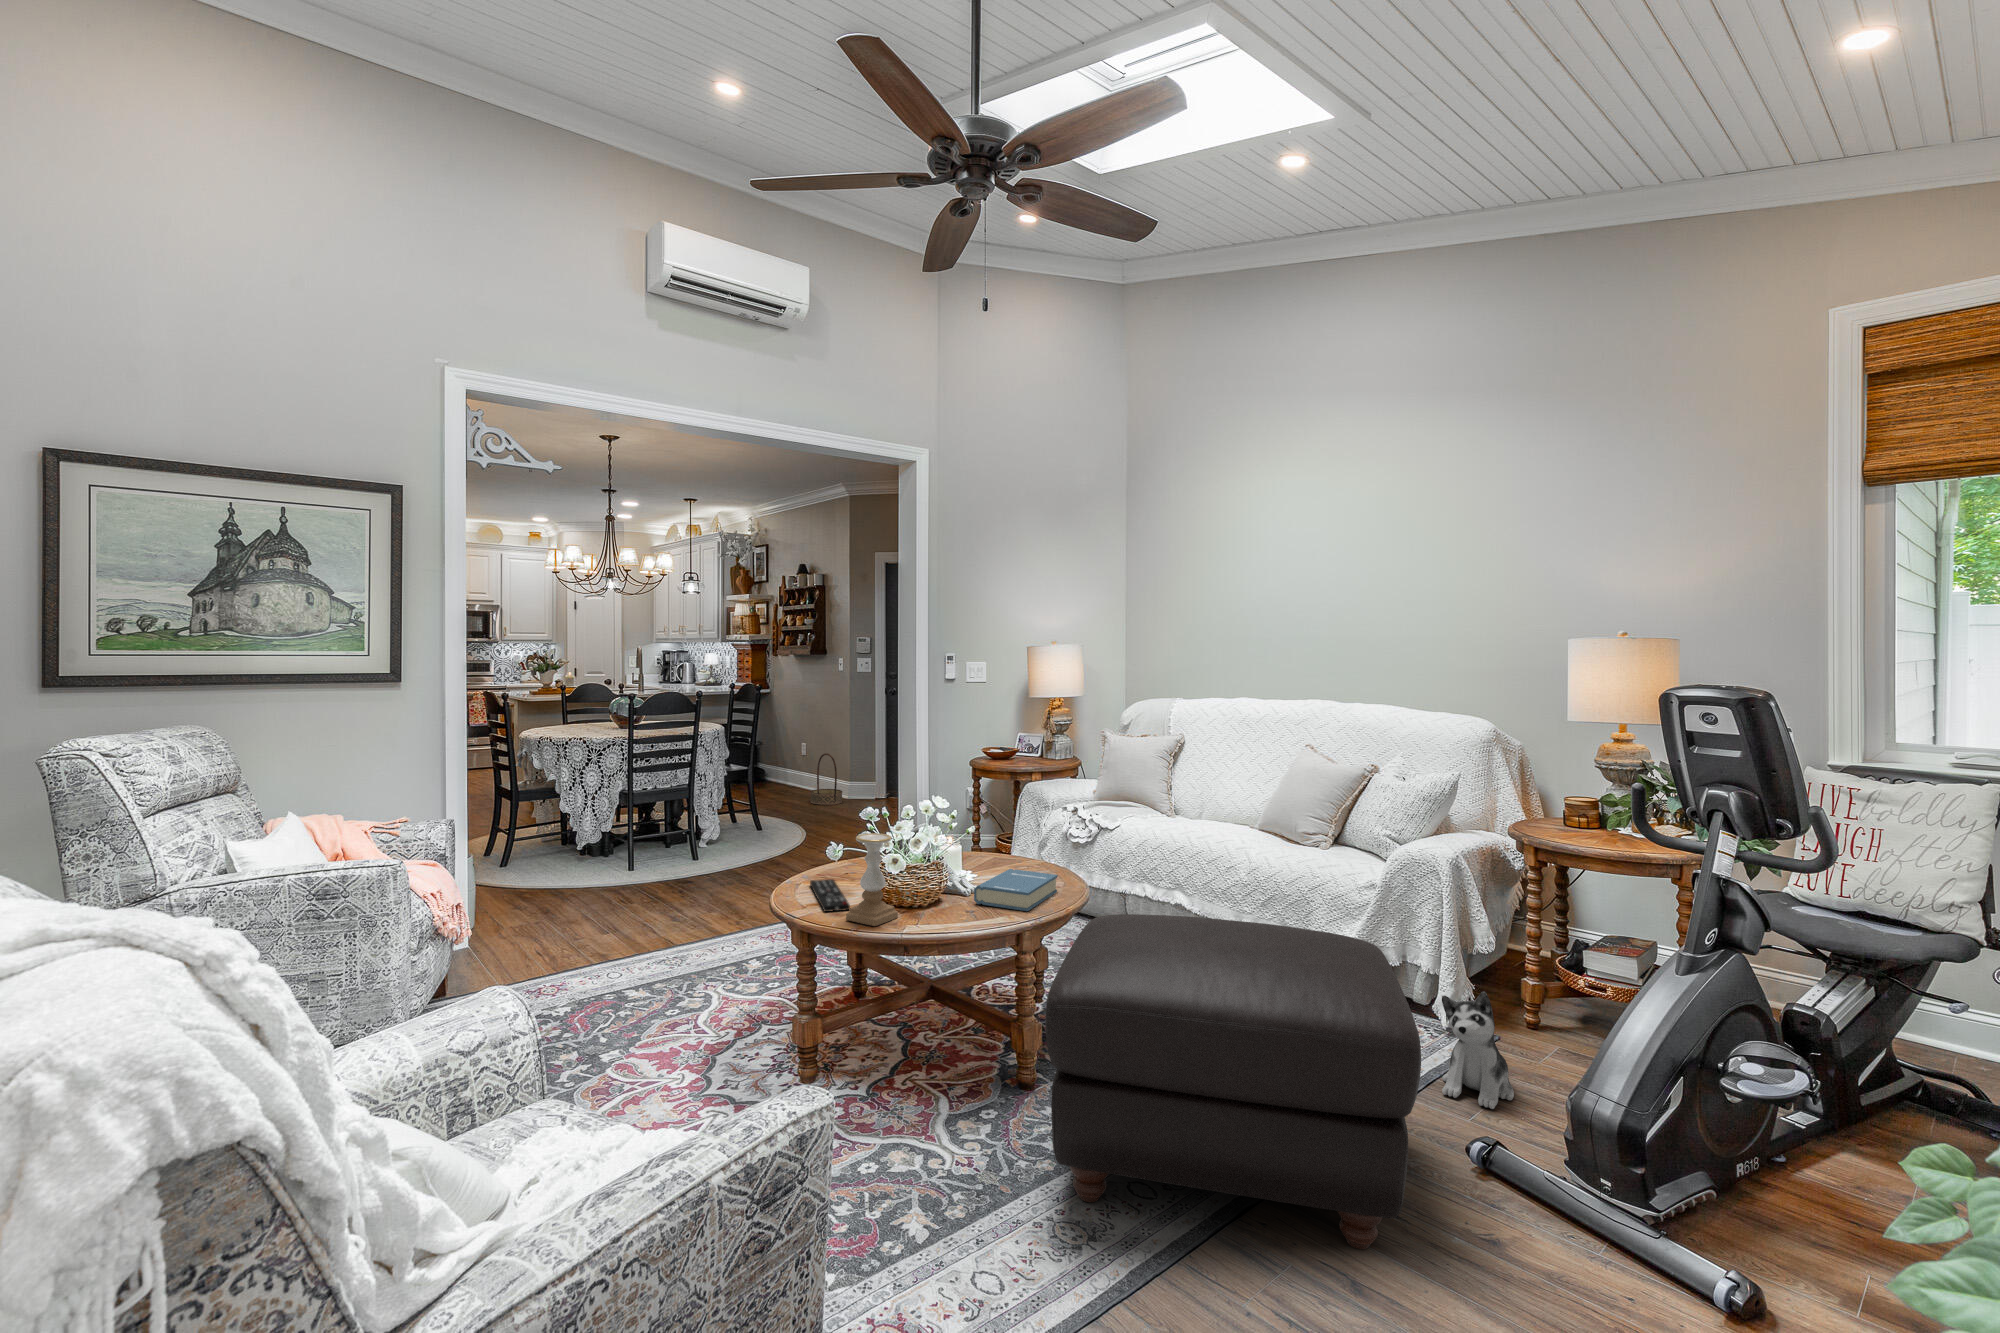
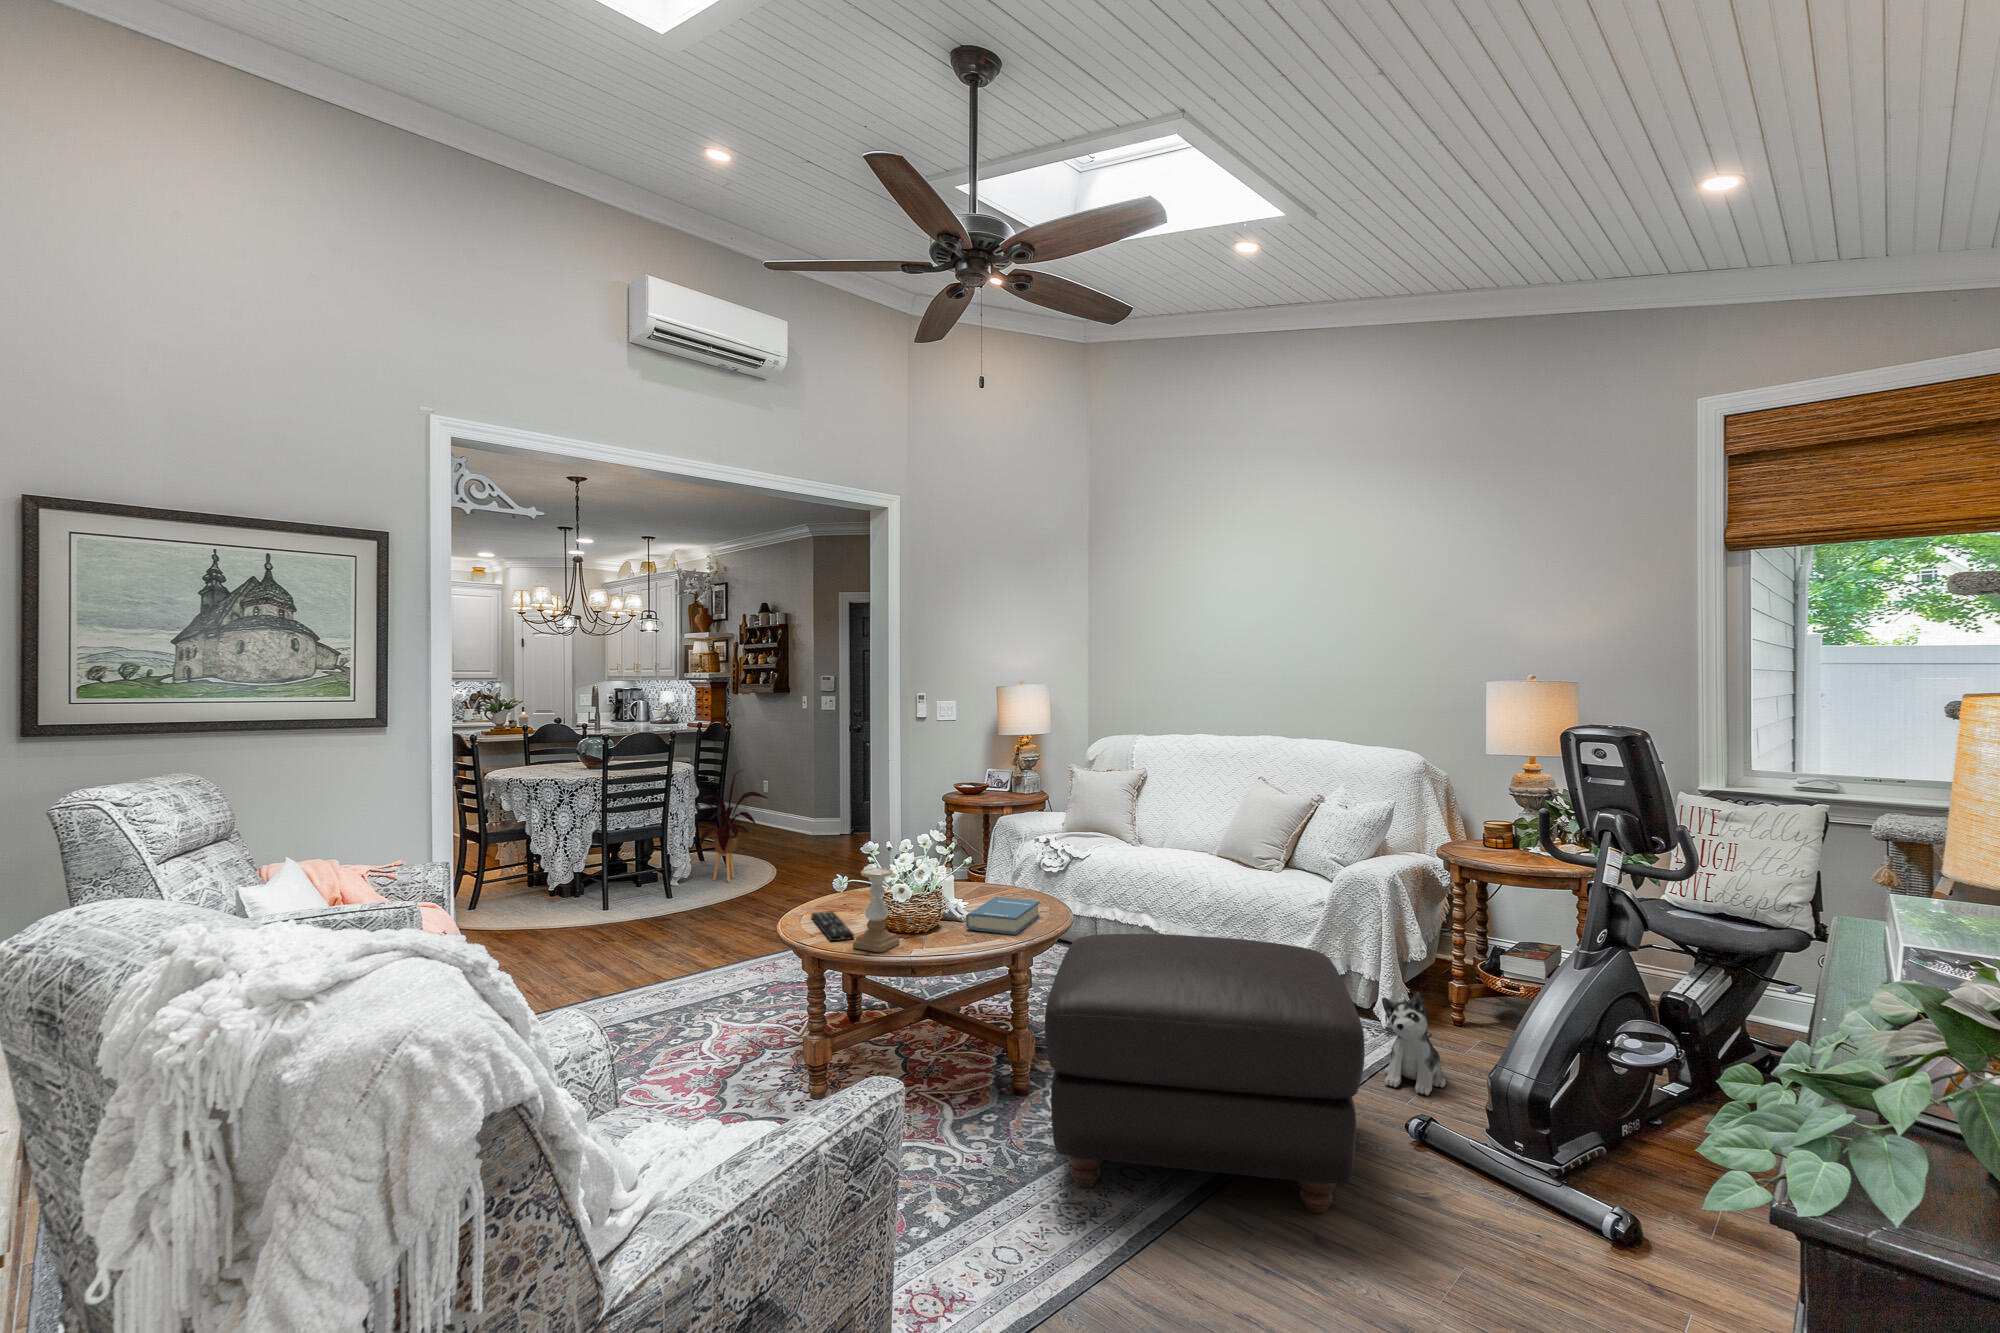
house plant: none [720,732,800,846] -> present [698,770,768,882]
basket: present [810,753,842,805] -> none [773,788,805,840]

